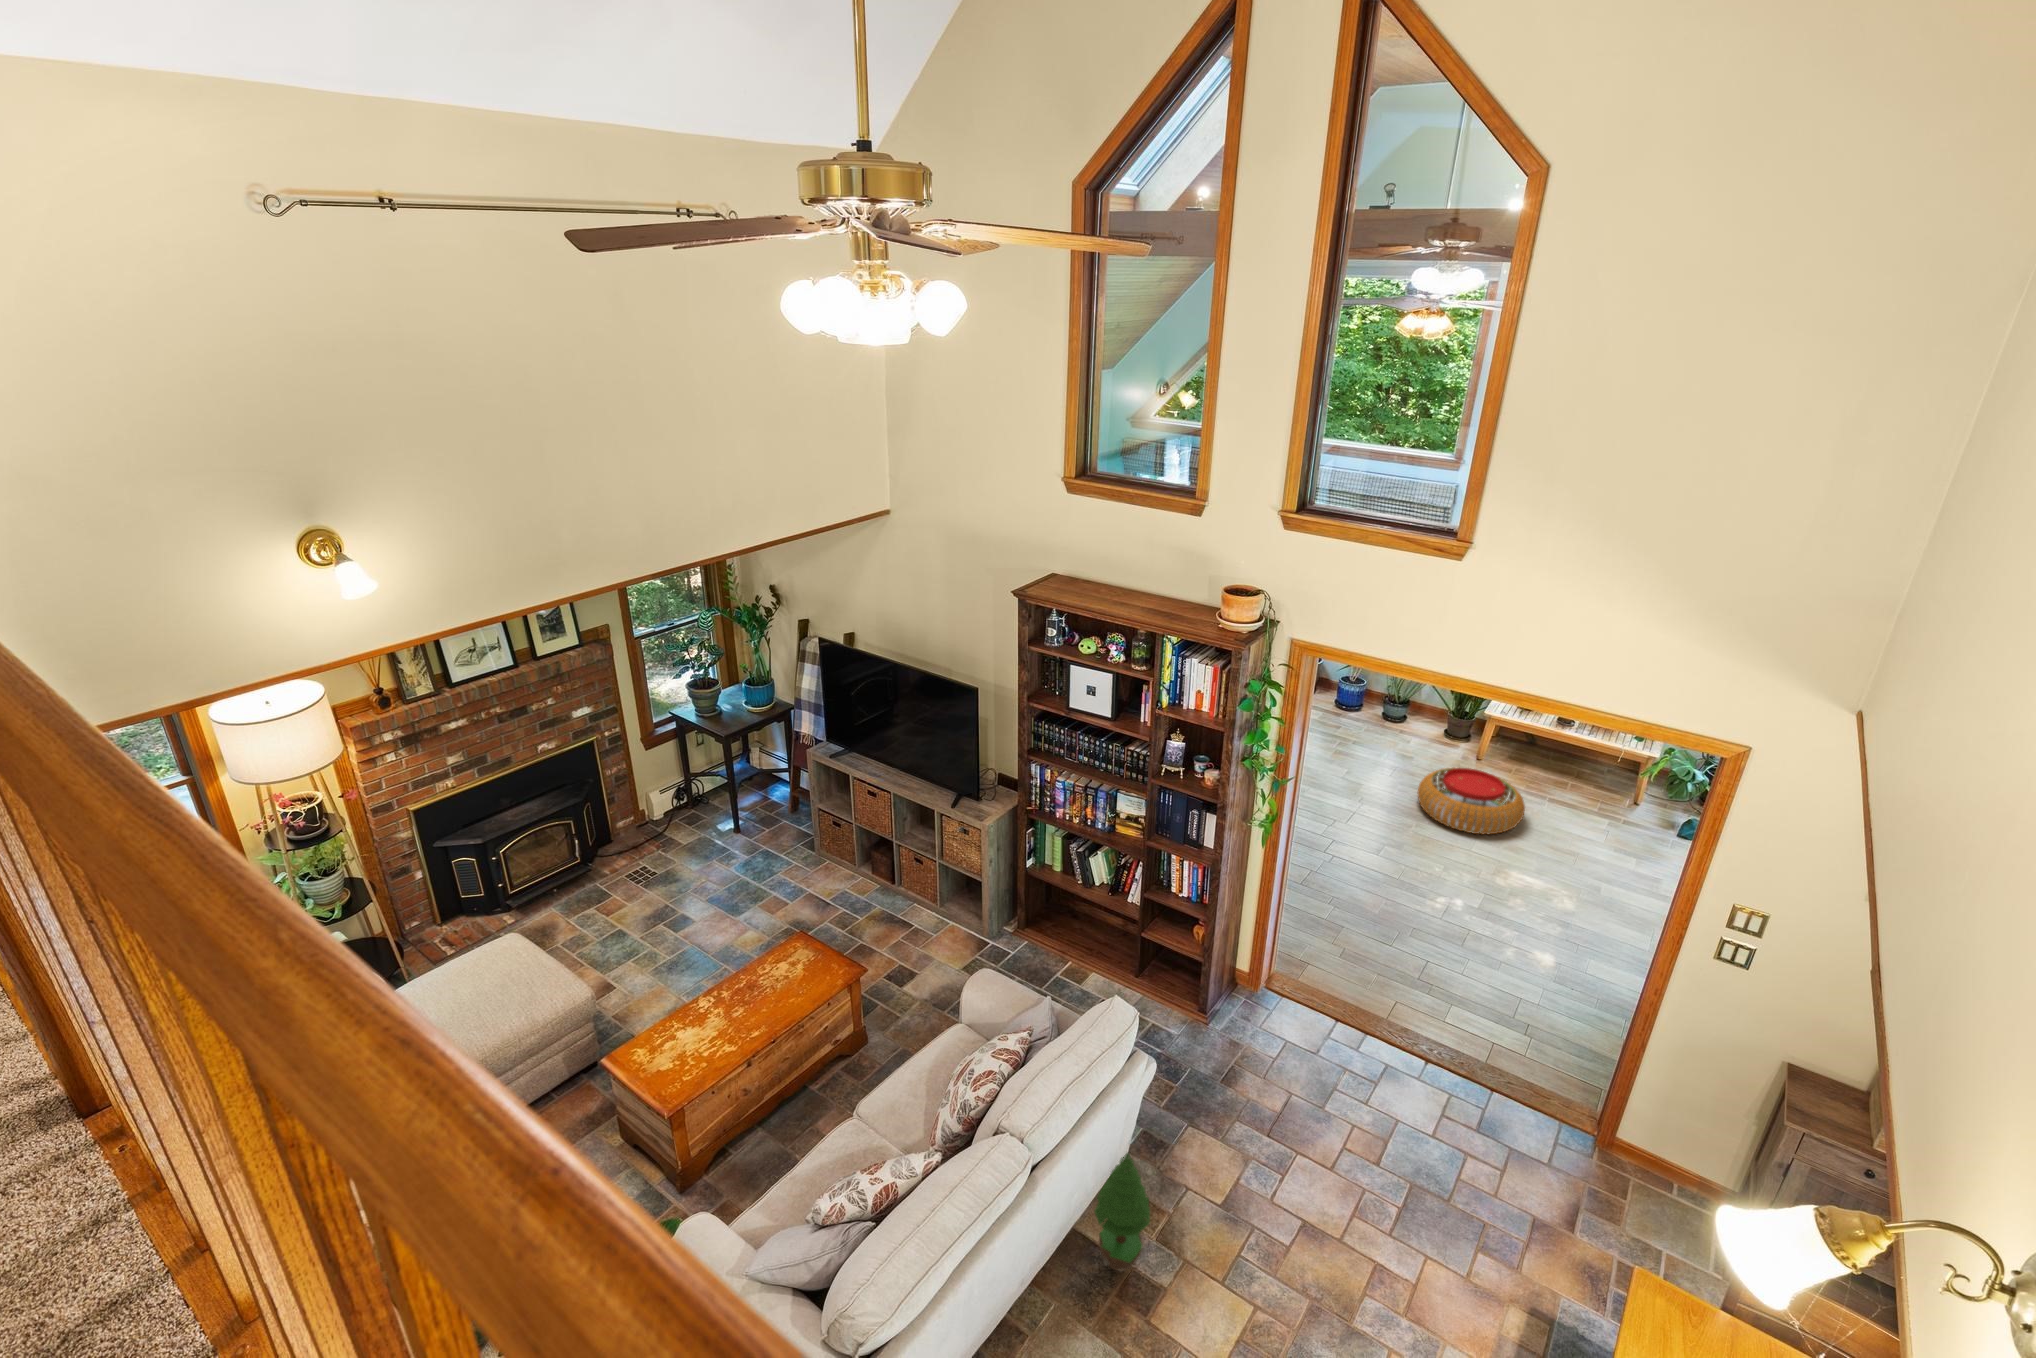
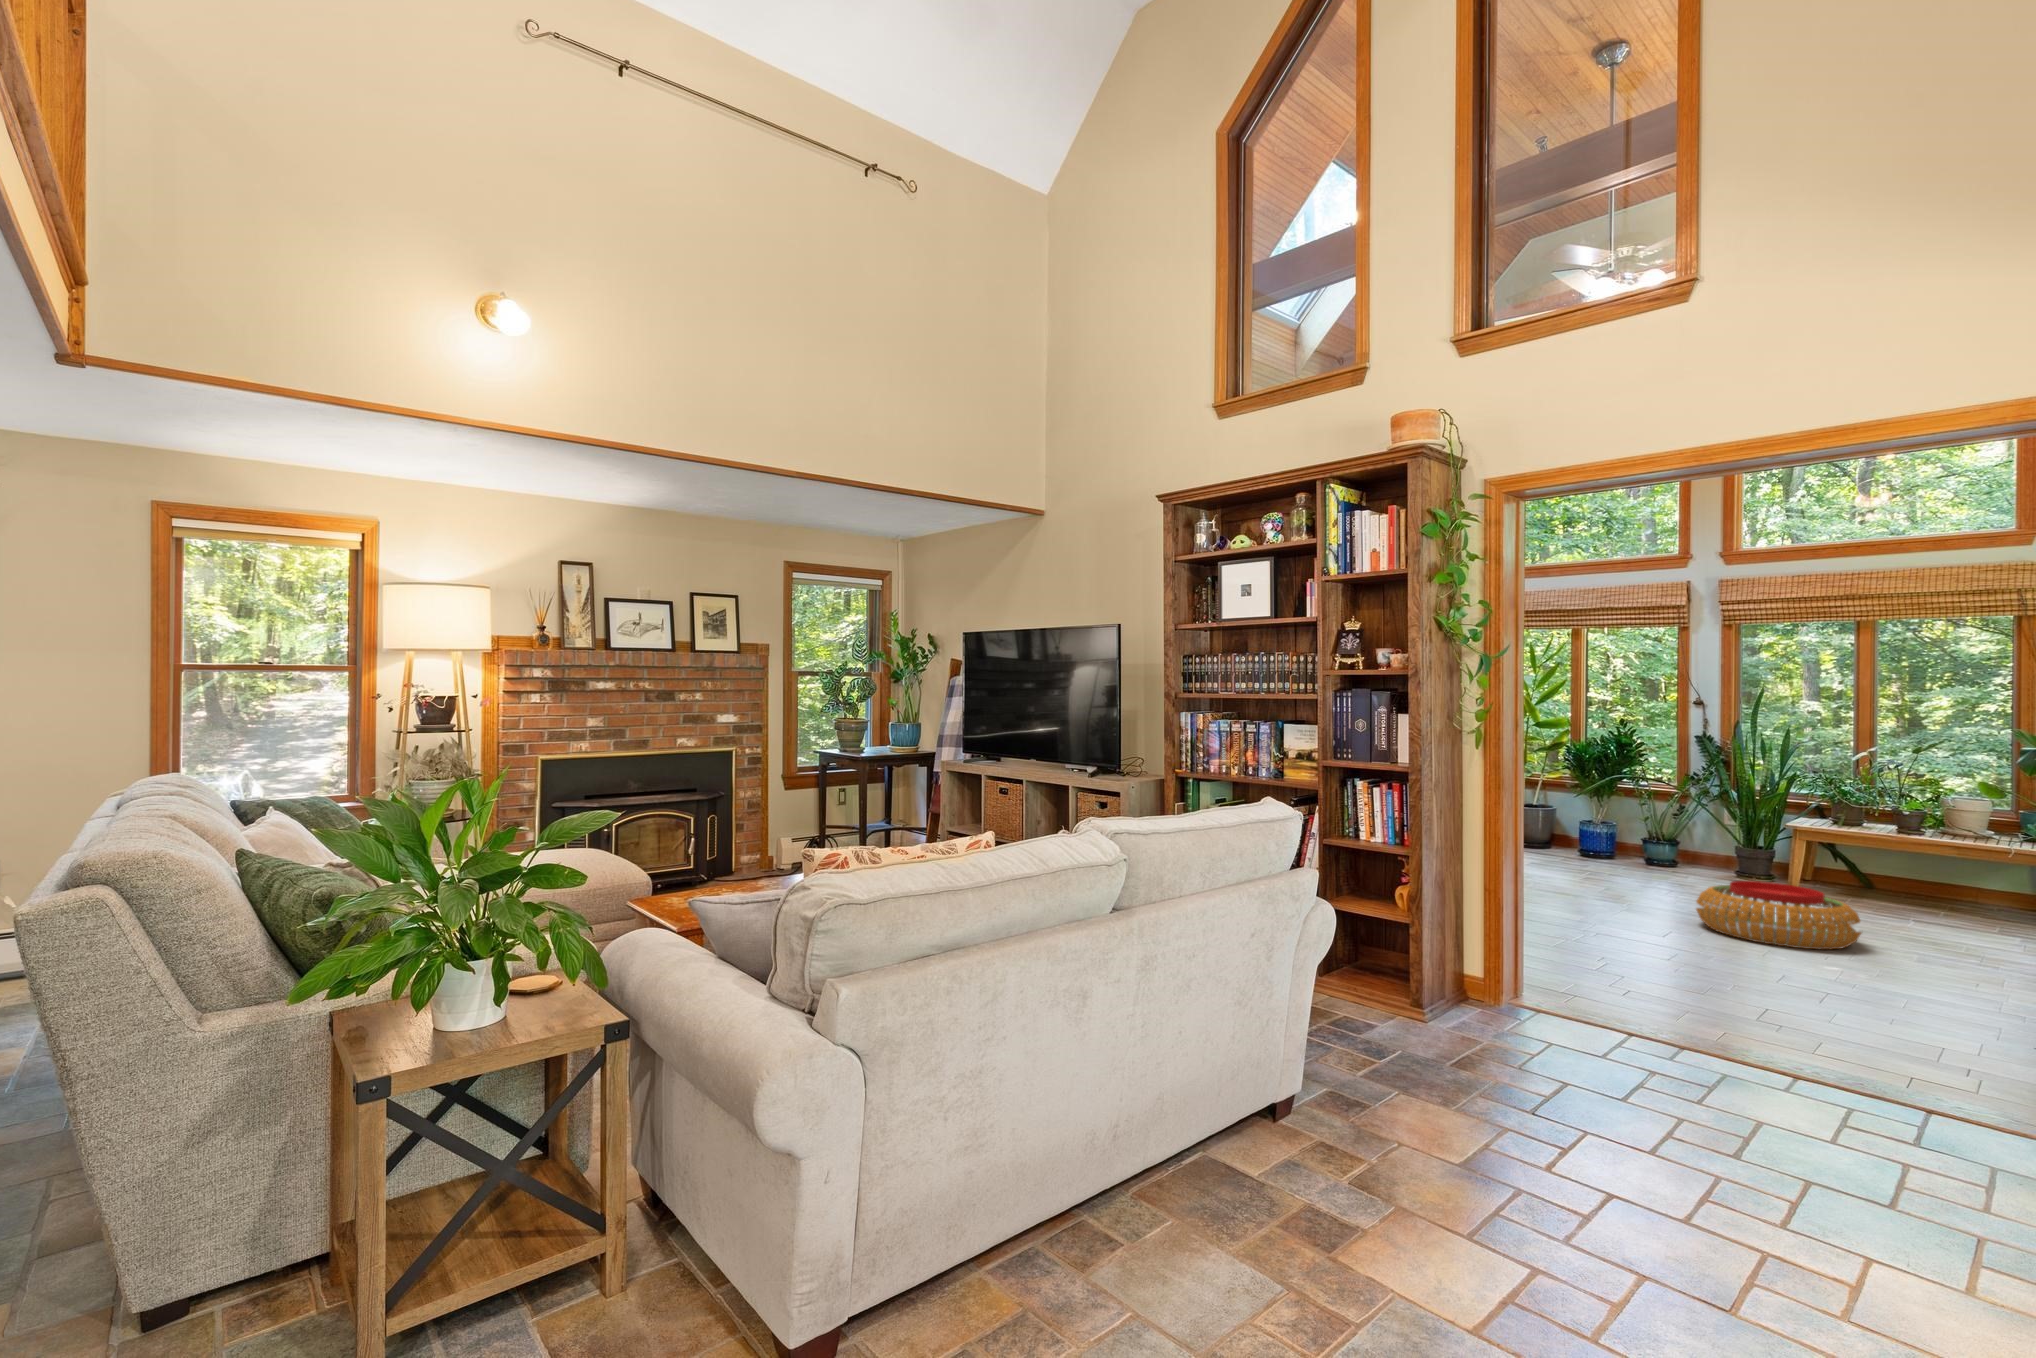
potted tree: present [1094,1153,1150,1271] -> none [1233,925,1326,1178]

